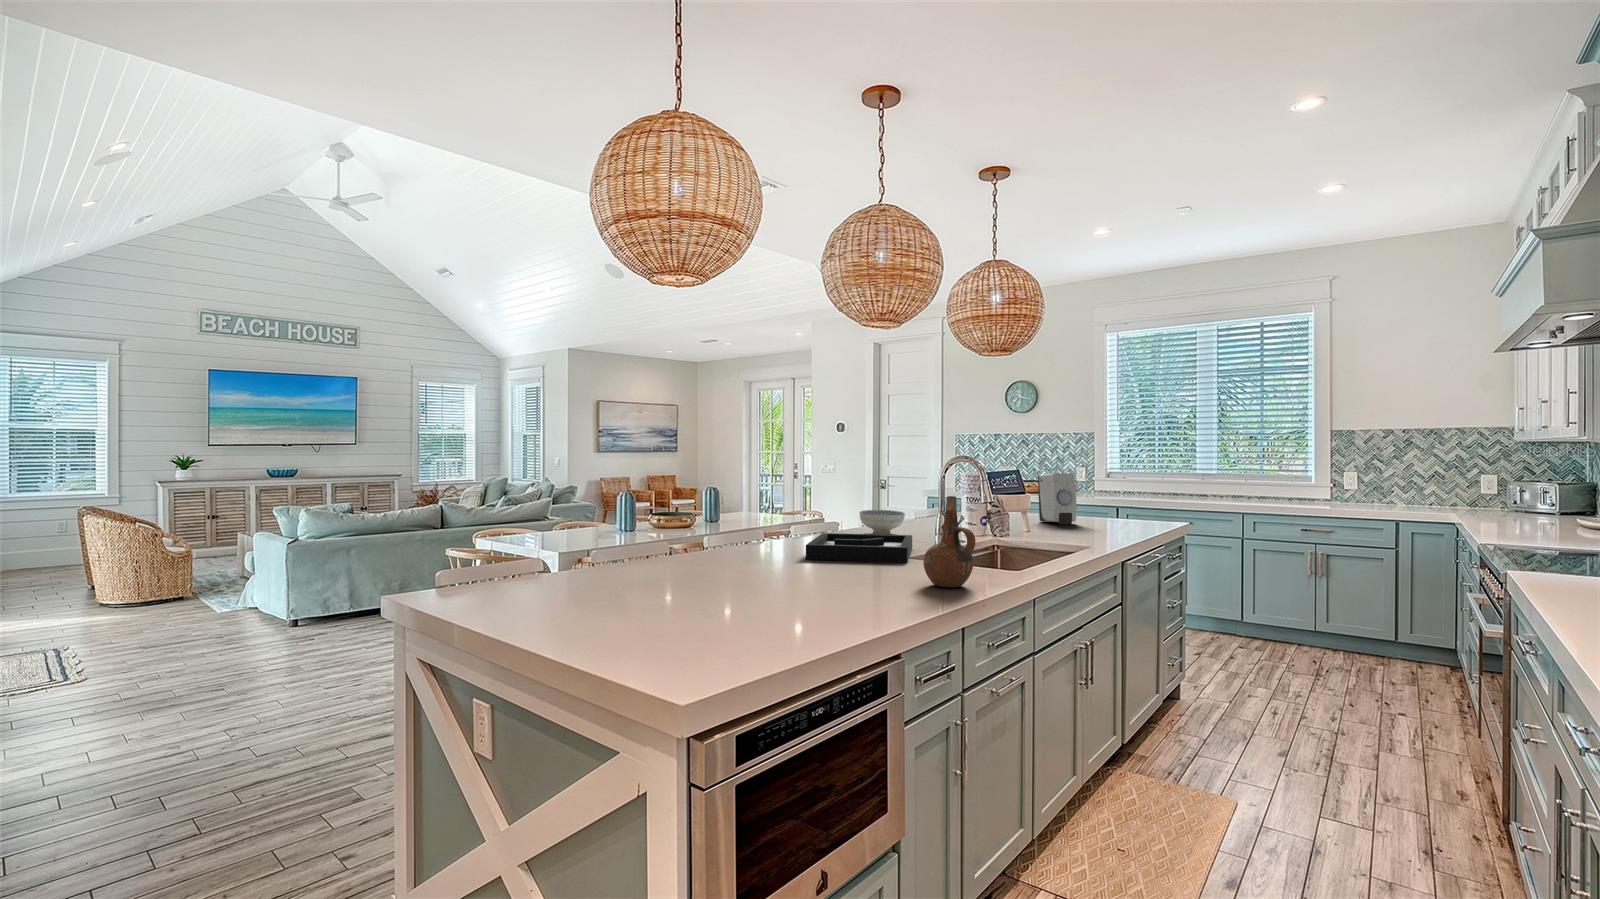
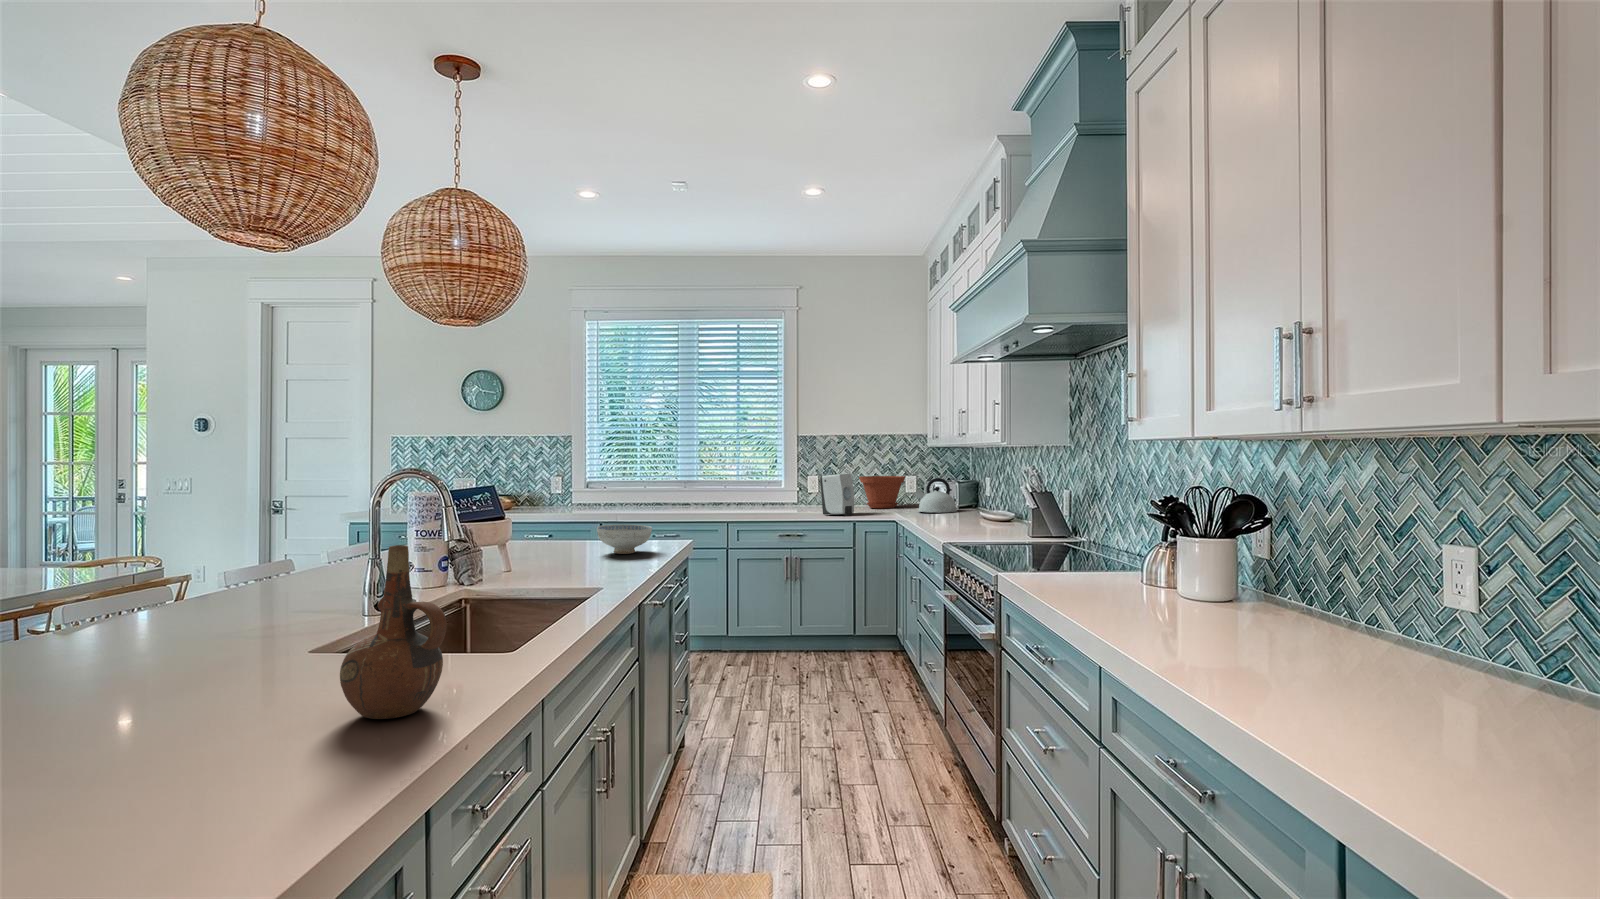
soap dispenser: present [1038,473,1077,524] -> present [820,474,854,516]
plant pot: none [1409,474,1476,510] -> present [859,476,905,508]
kettle: none [1480,478,1548,518] -> present [914,478,957,513]
ceramic bowl: present [859,510,905,535] -> present [597,524,652,554]
decorative tray: present [806,533,912,563] -> none [60,605,320,692]

